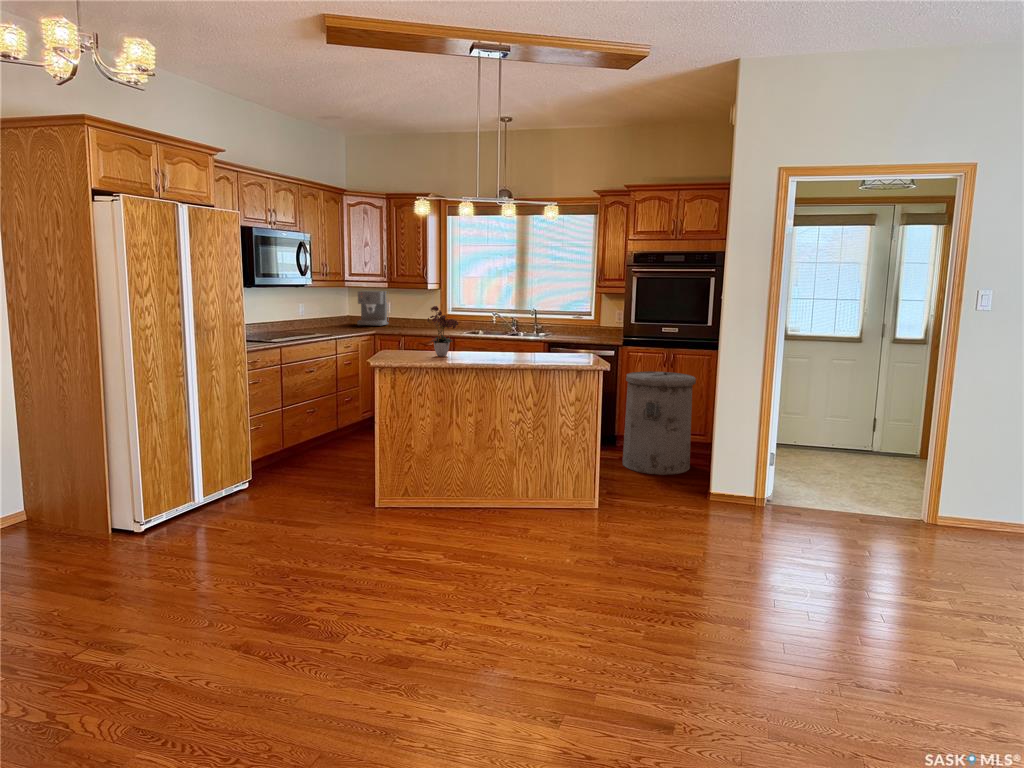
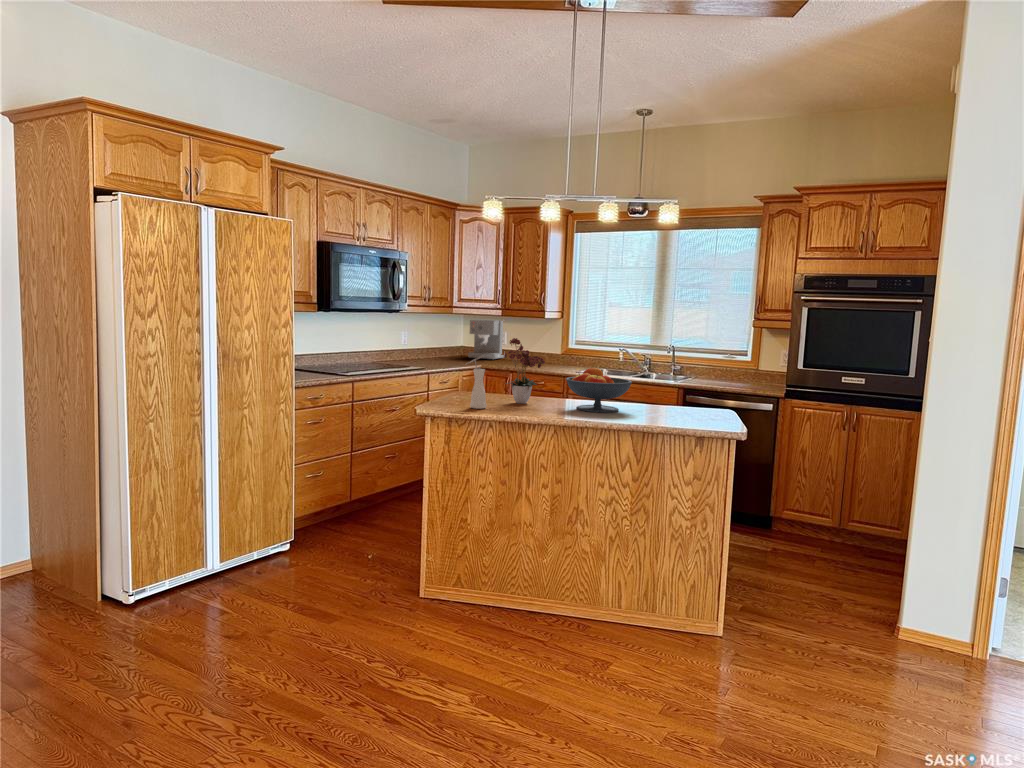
vase: none [405,319,423,360] -> present [466,355,486,409]
fruit bowl: none [478,326,526,359] -> present [566,368,632,413]
trash can: present [623,371,696,475] -> none [775,435,892,589]

